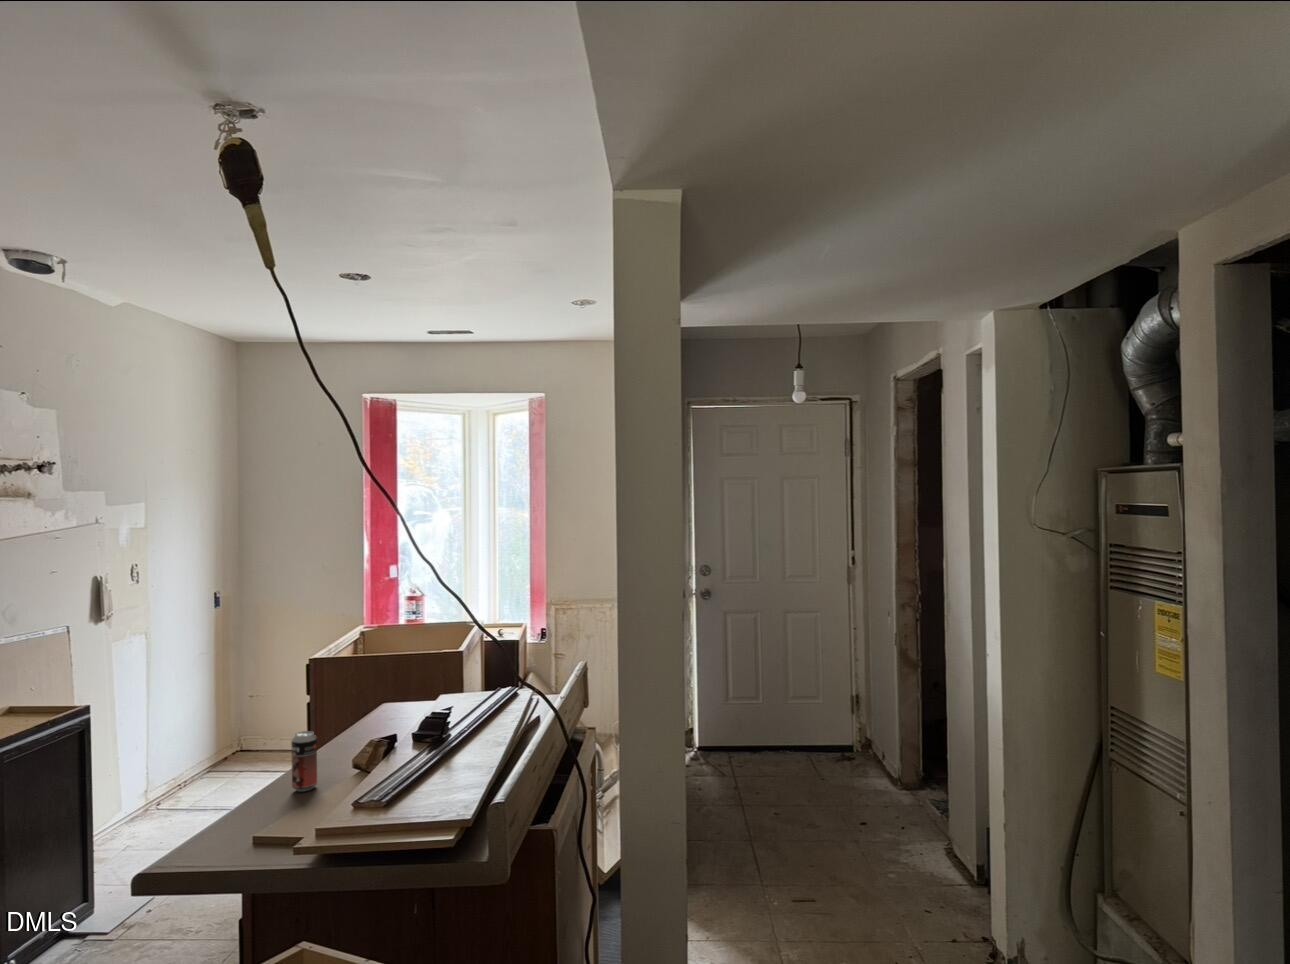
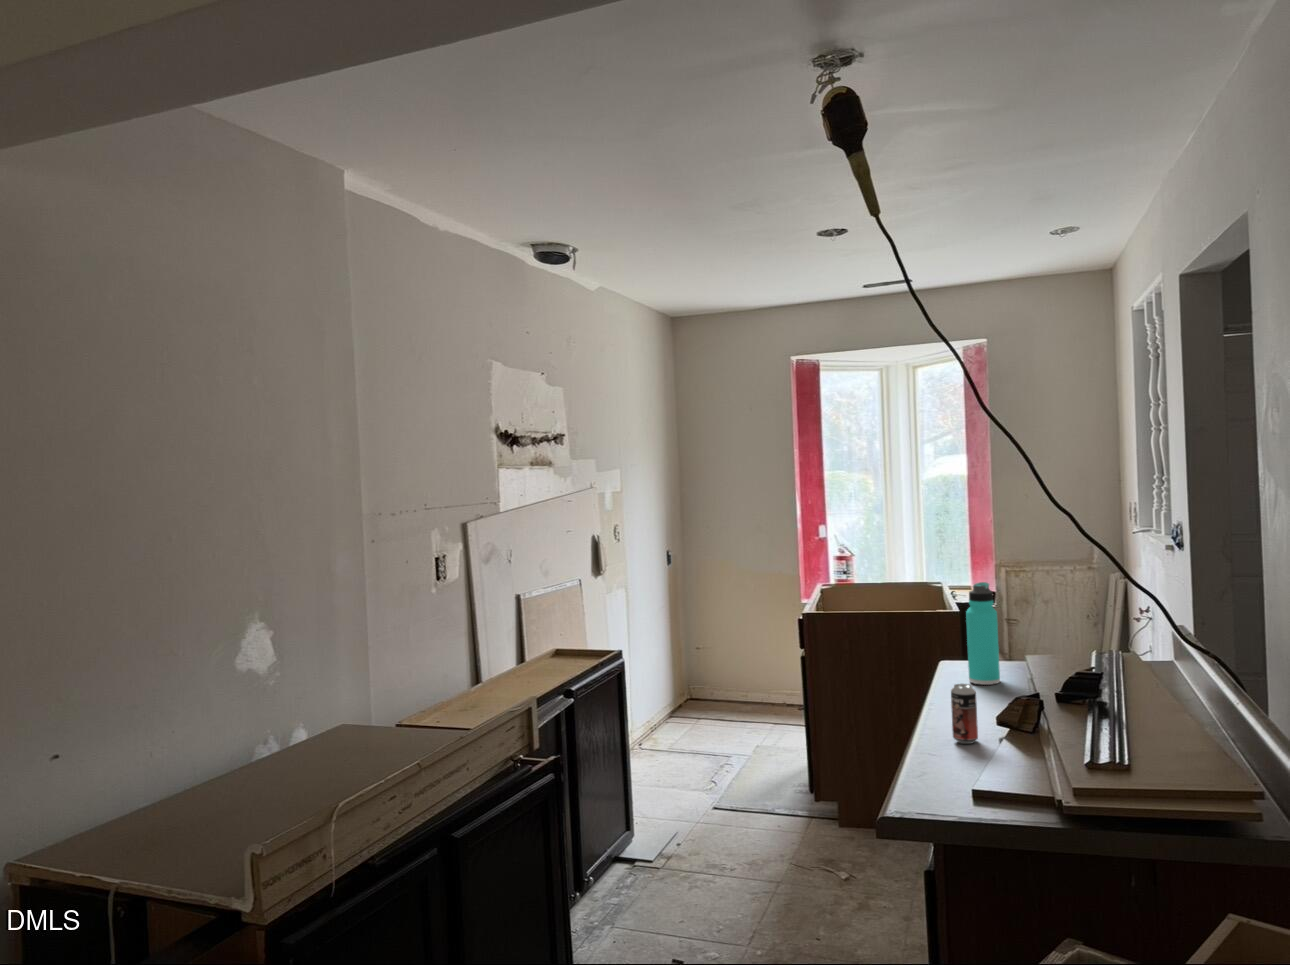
thermos bottle: none [376,626,406,726] -> present [966,582,1000,685]

